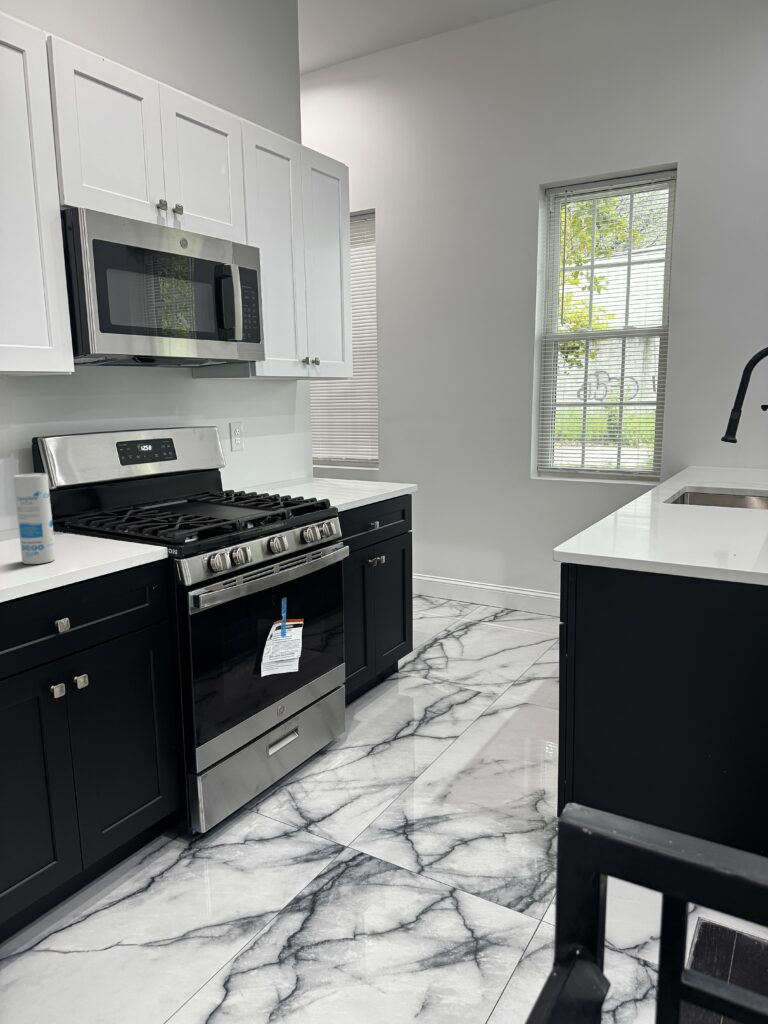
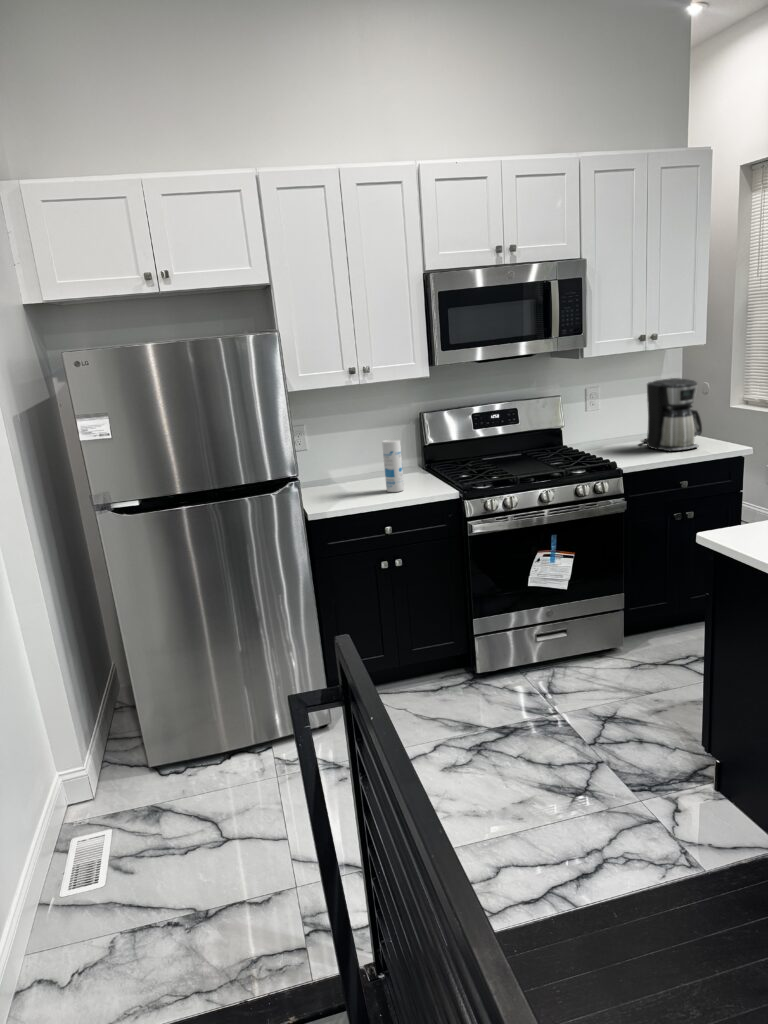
coffee maker: none [300,409,372,490] -> present [641,378,702,451]

